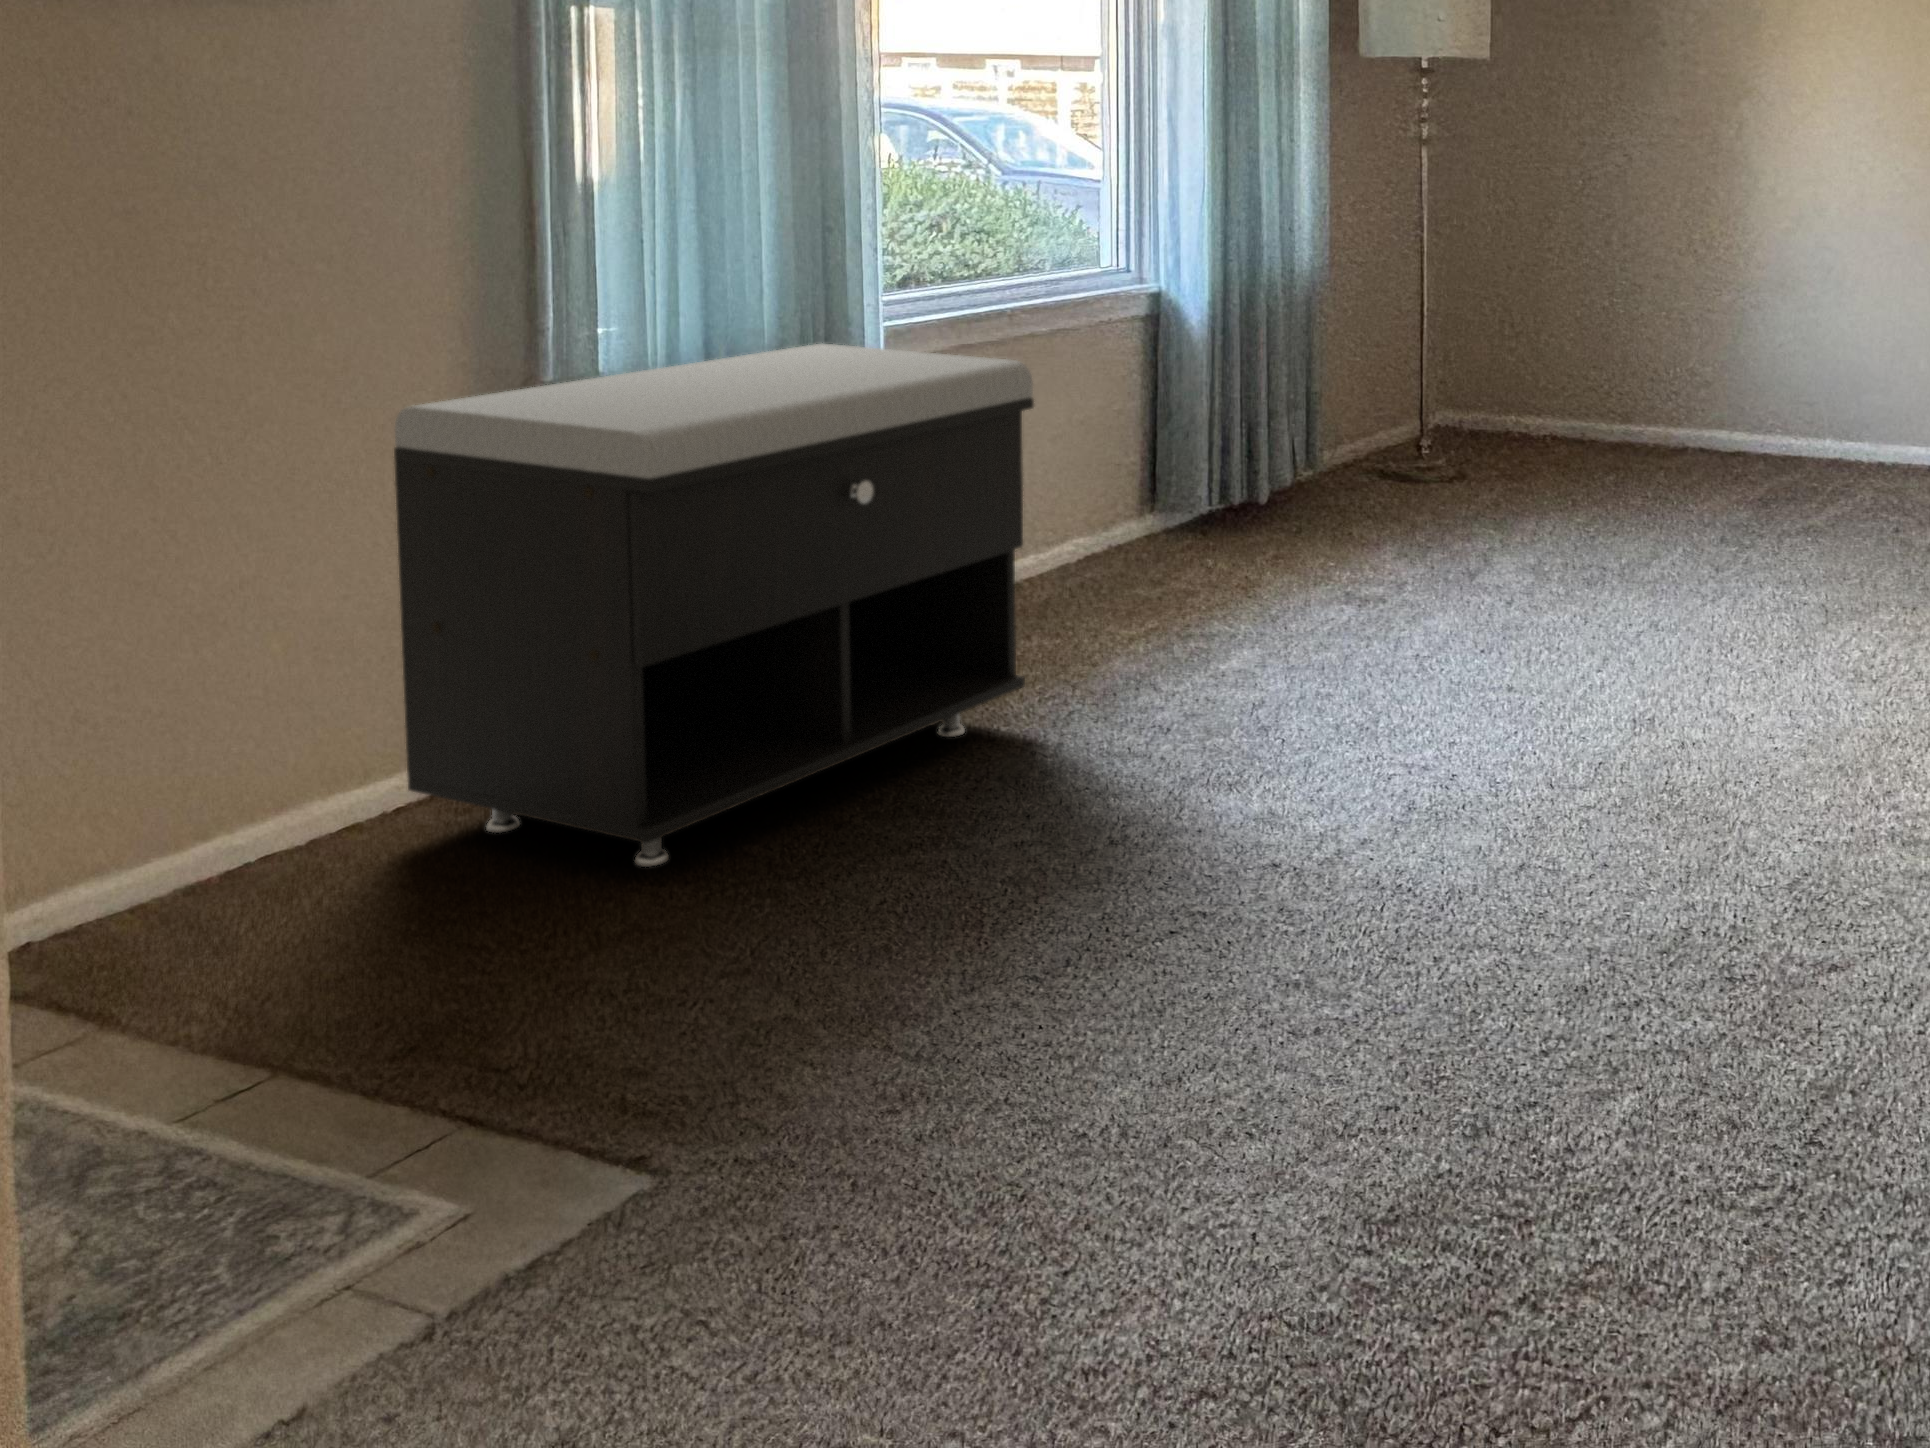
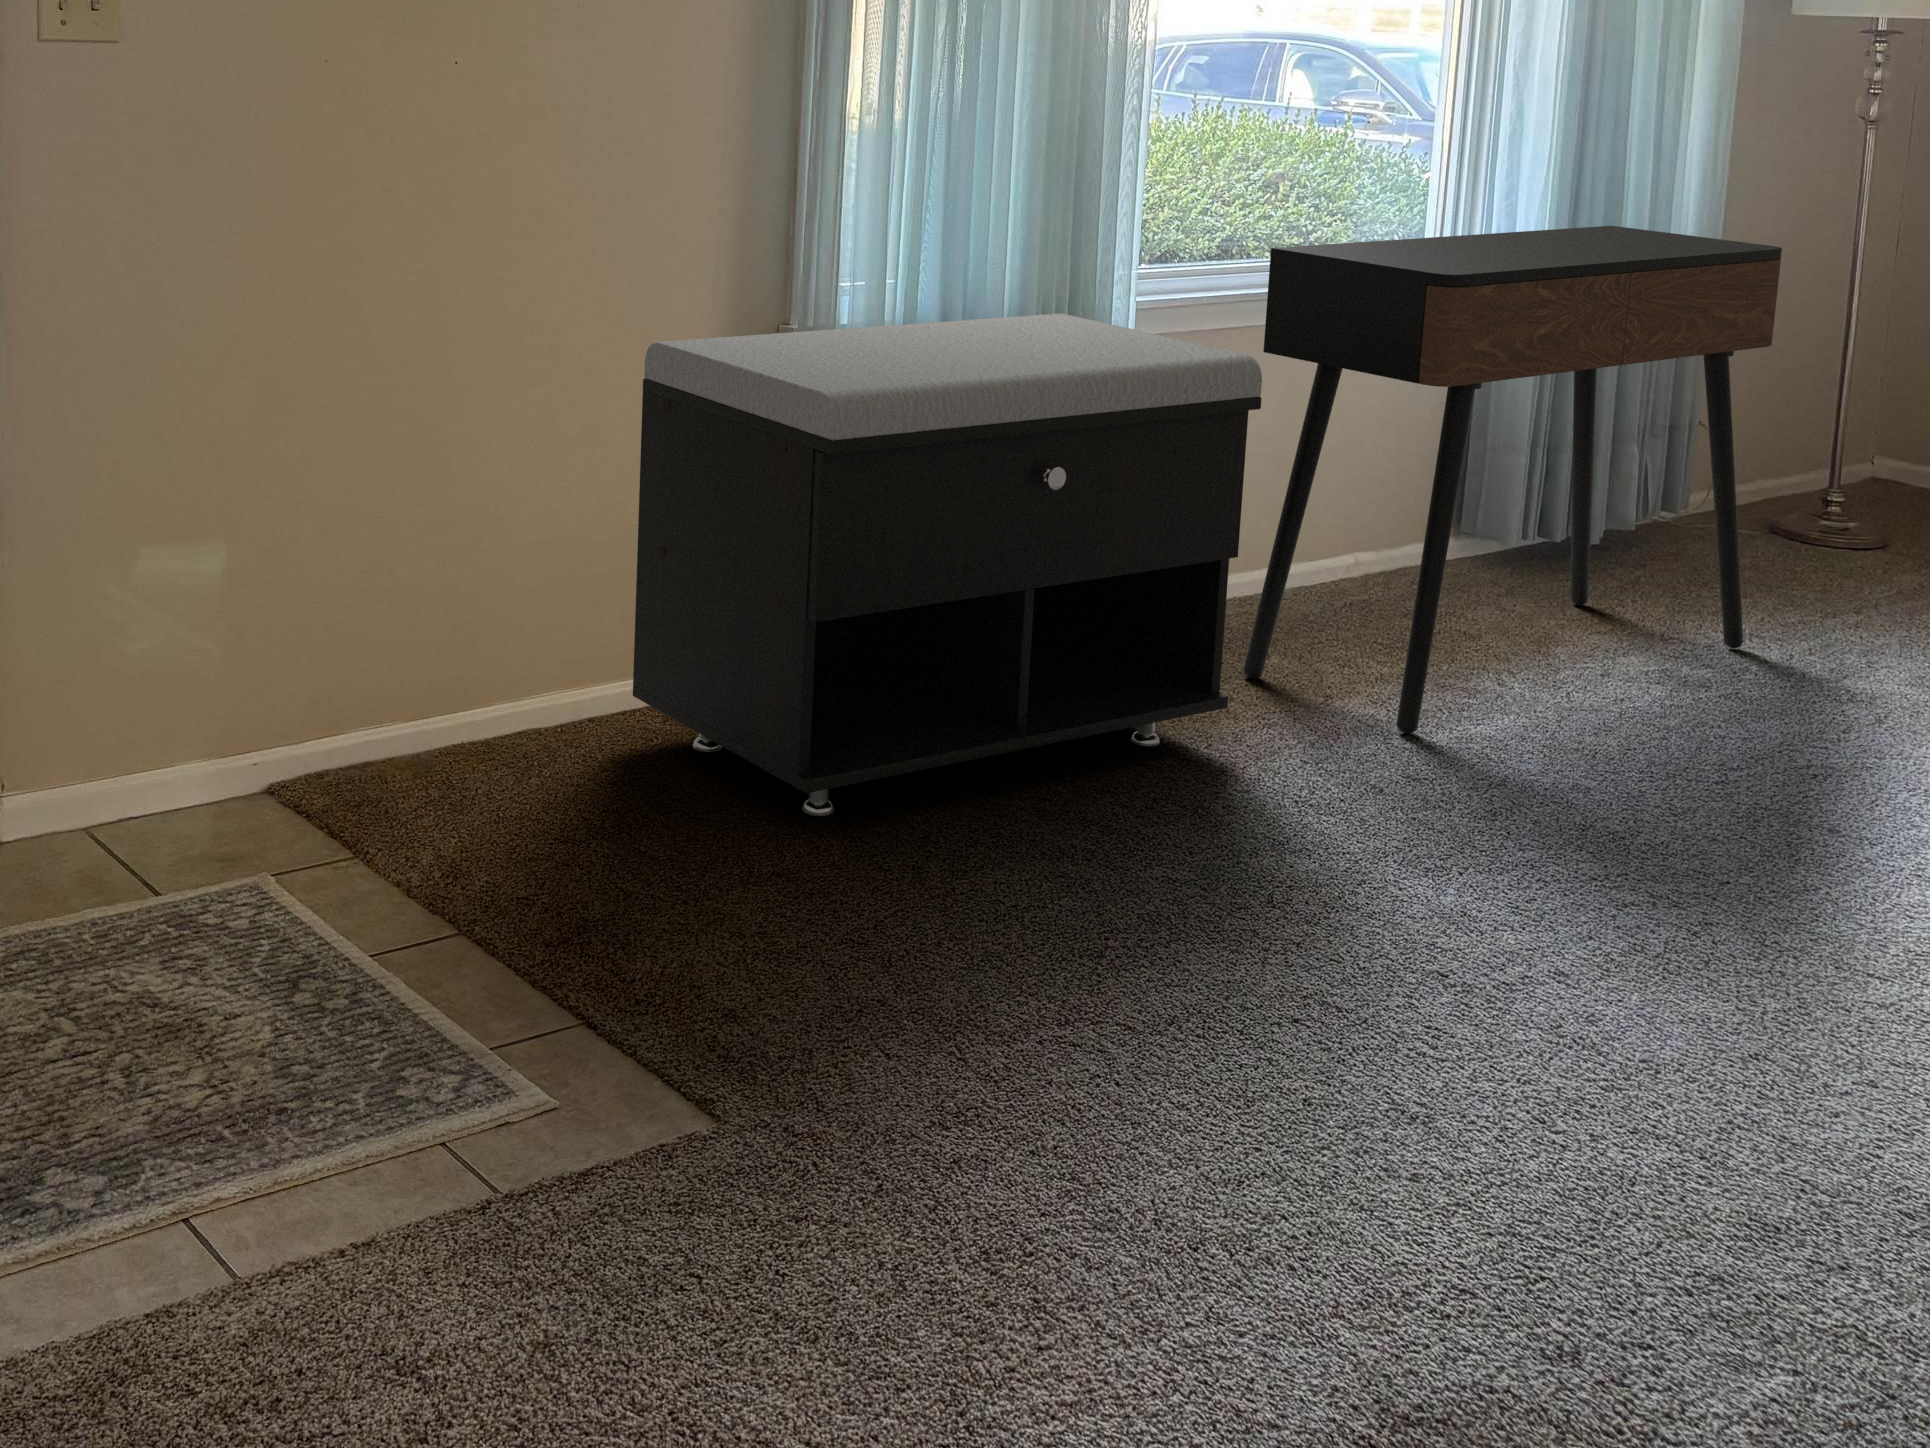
console table: none [1010,233,1401,682] -> present [1243,226,1782,733]

